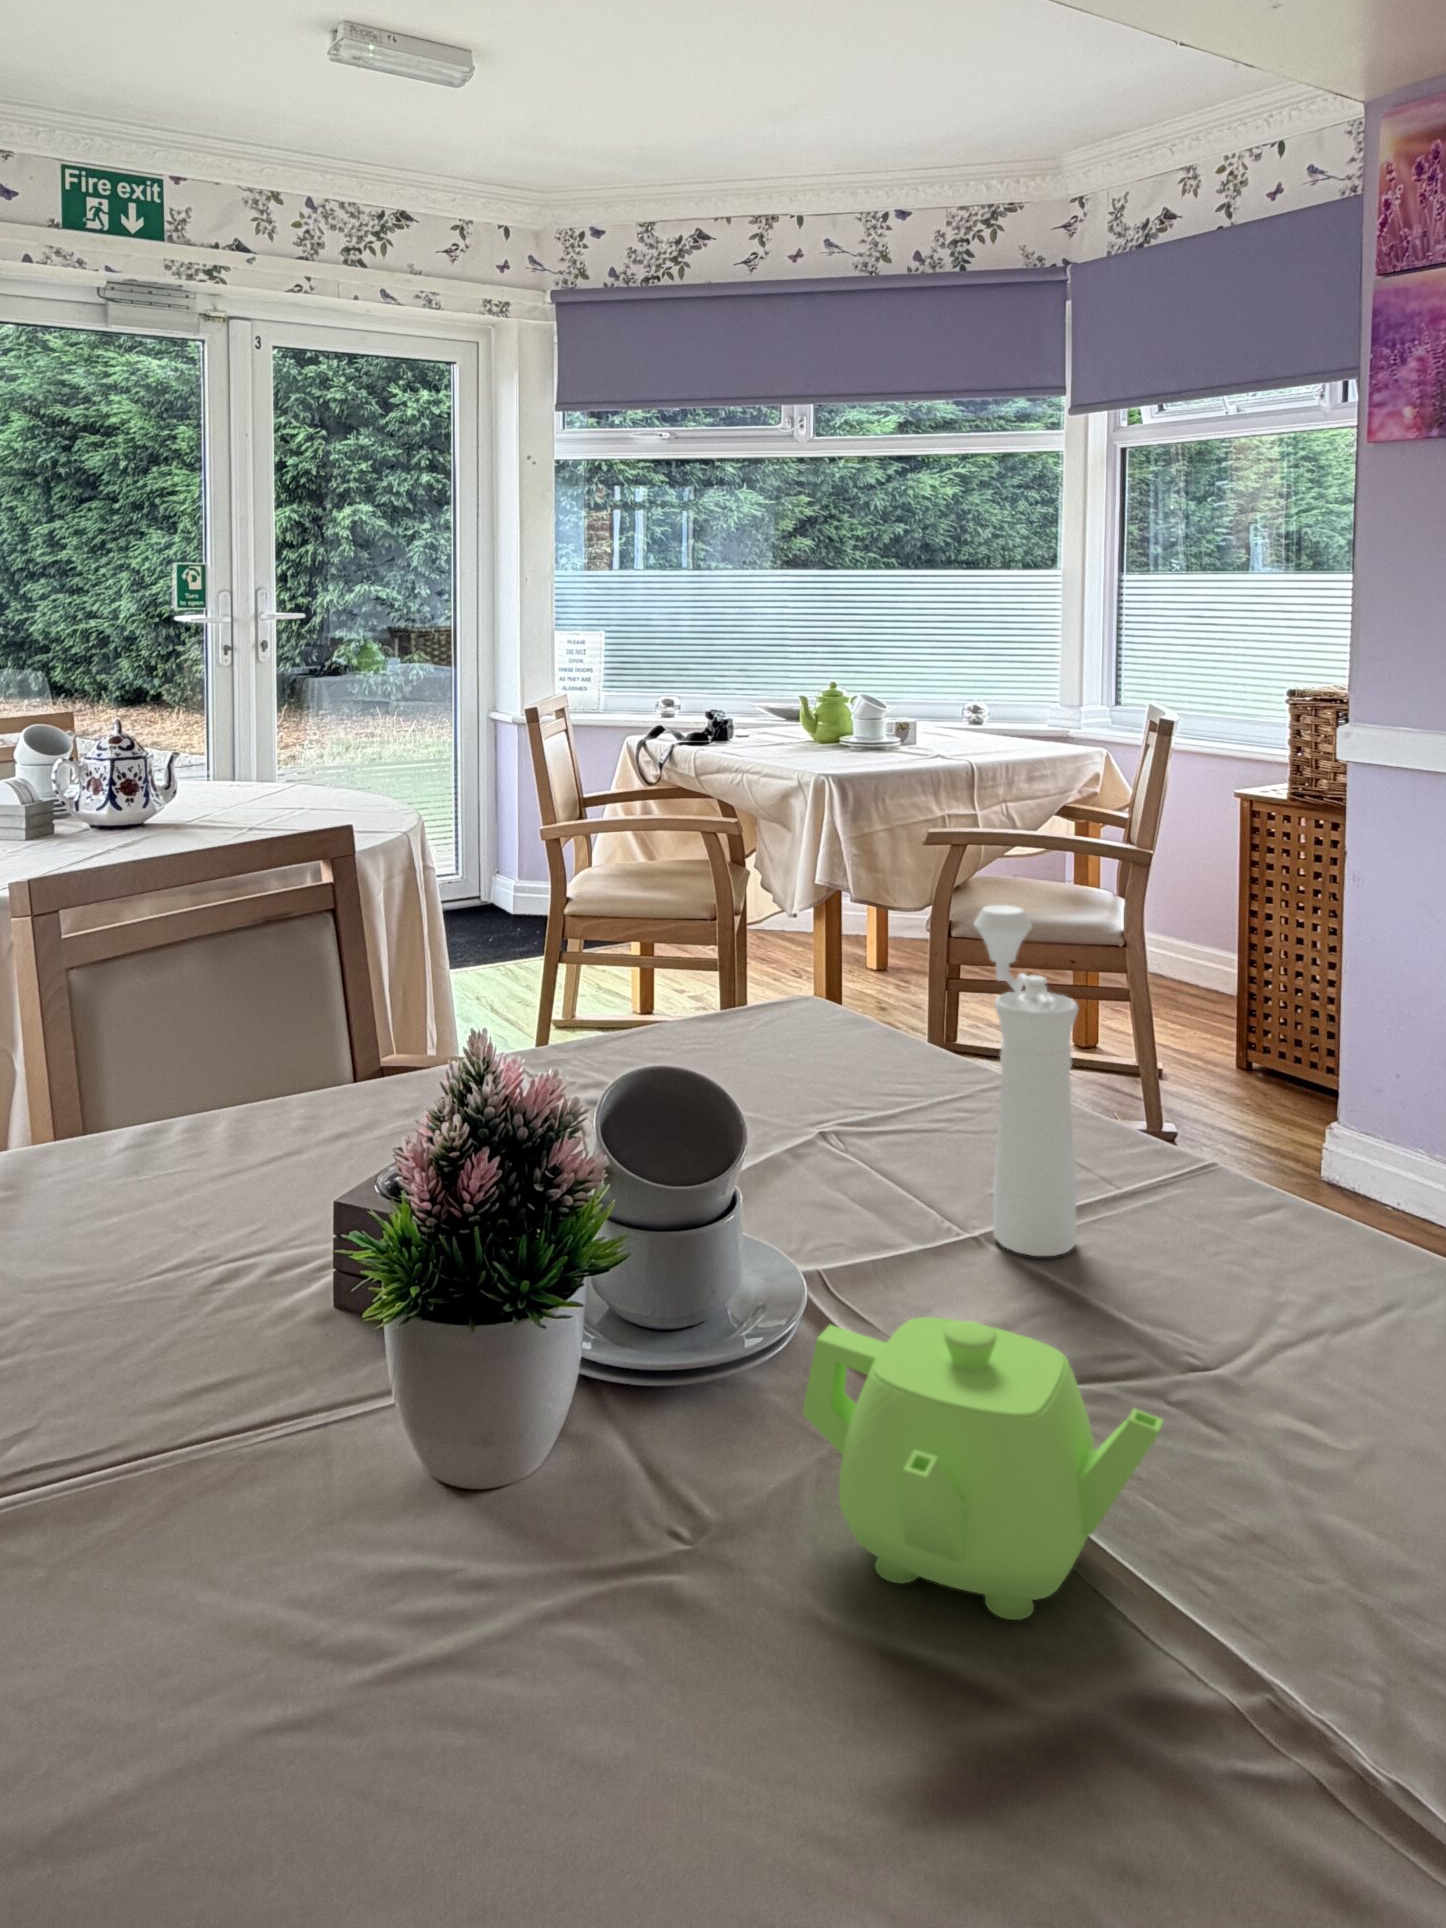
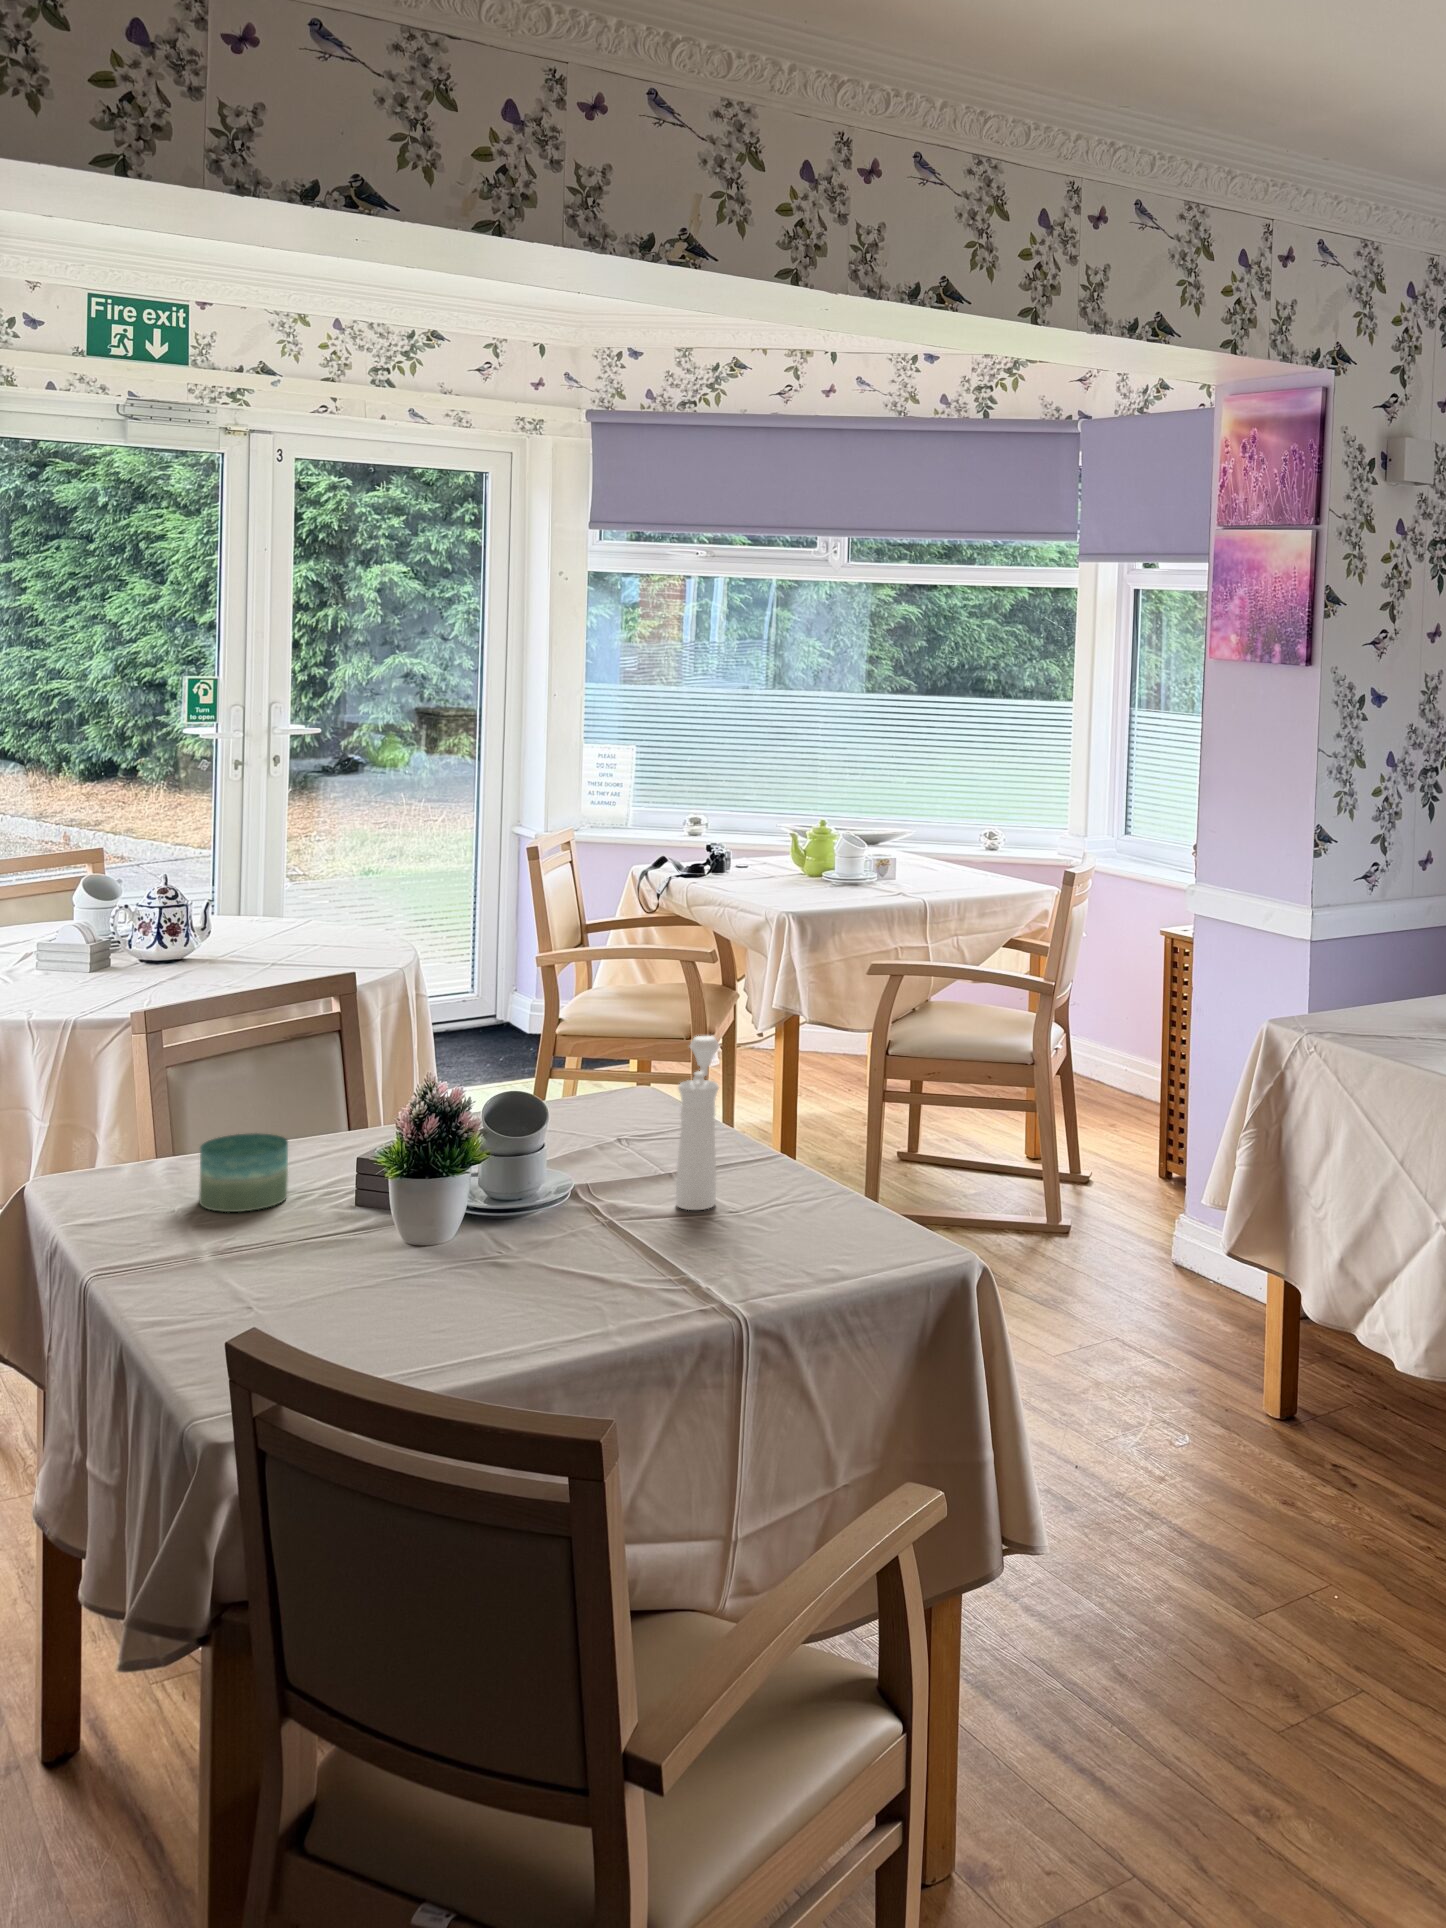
candle: none [68,1099,240,1268] -> present [199,1133,288,1212]
teapot: present [802,1317,1163,1620] -> none [529,1201,654,1304]

